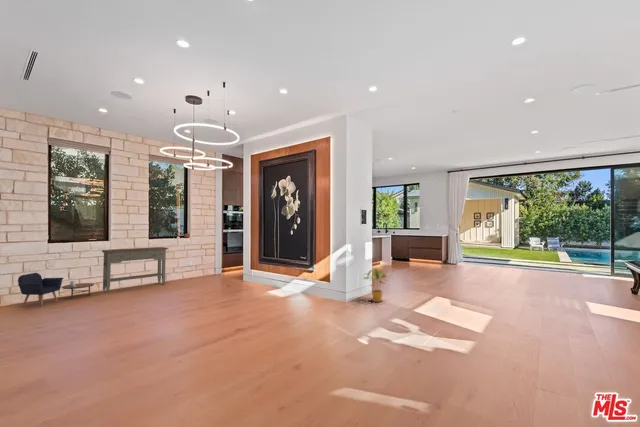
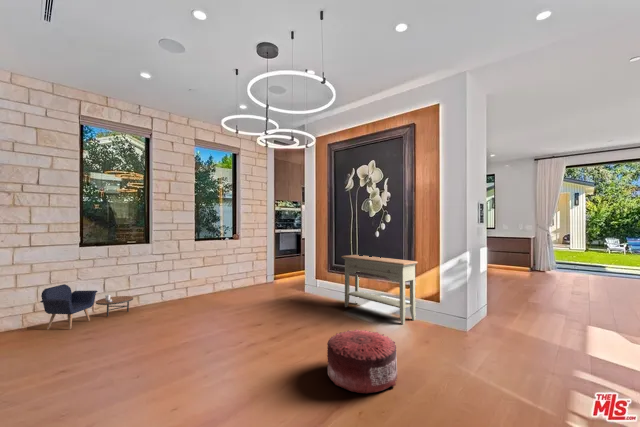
console table: present [102,247,168,292] -> present [341,255,418,324]
house plant: present [363,269,385,302] -> none [486,285,532,333]
pouf: none [224,297,271,332] -> present [327,329,397,394]

